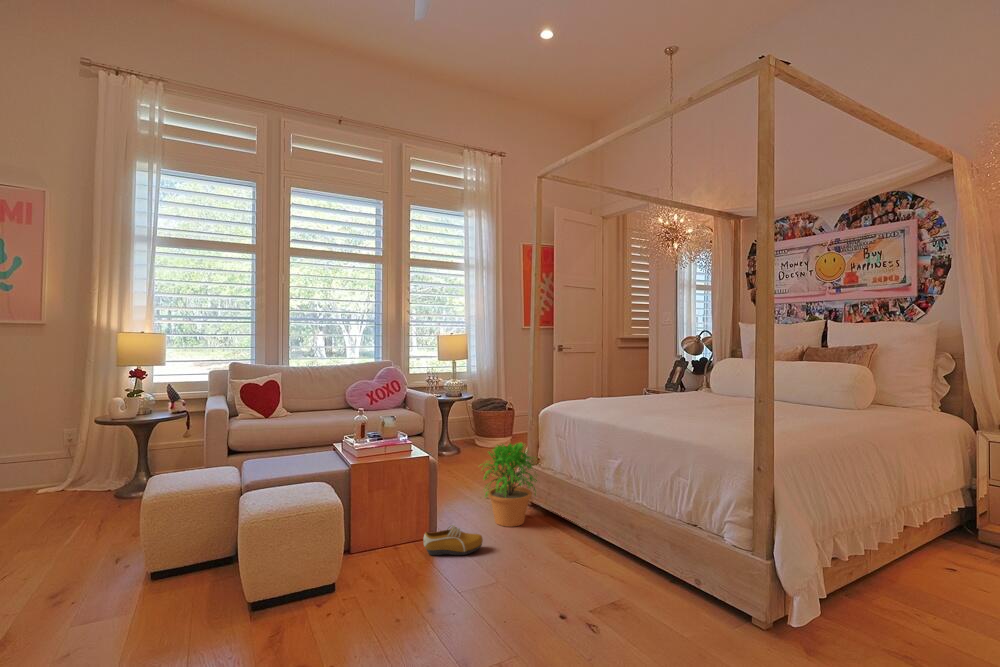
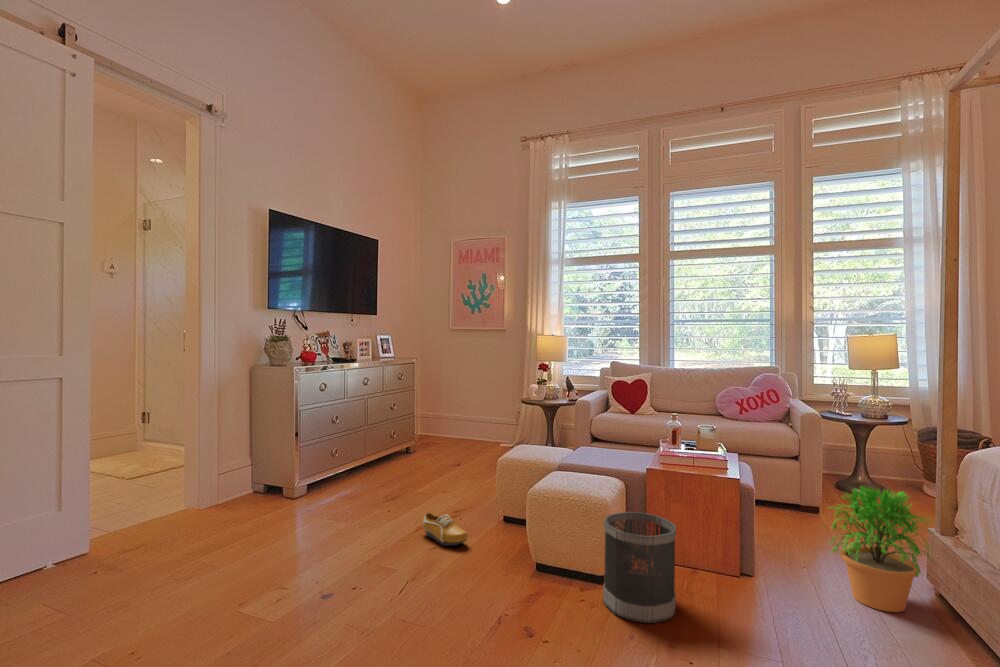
wastebasket: none [346,504,414,606] -> present [603,512,676,623]
shoe: present [423,525,483,555] -> present [423,513,468,546]

